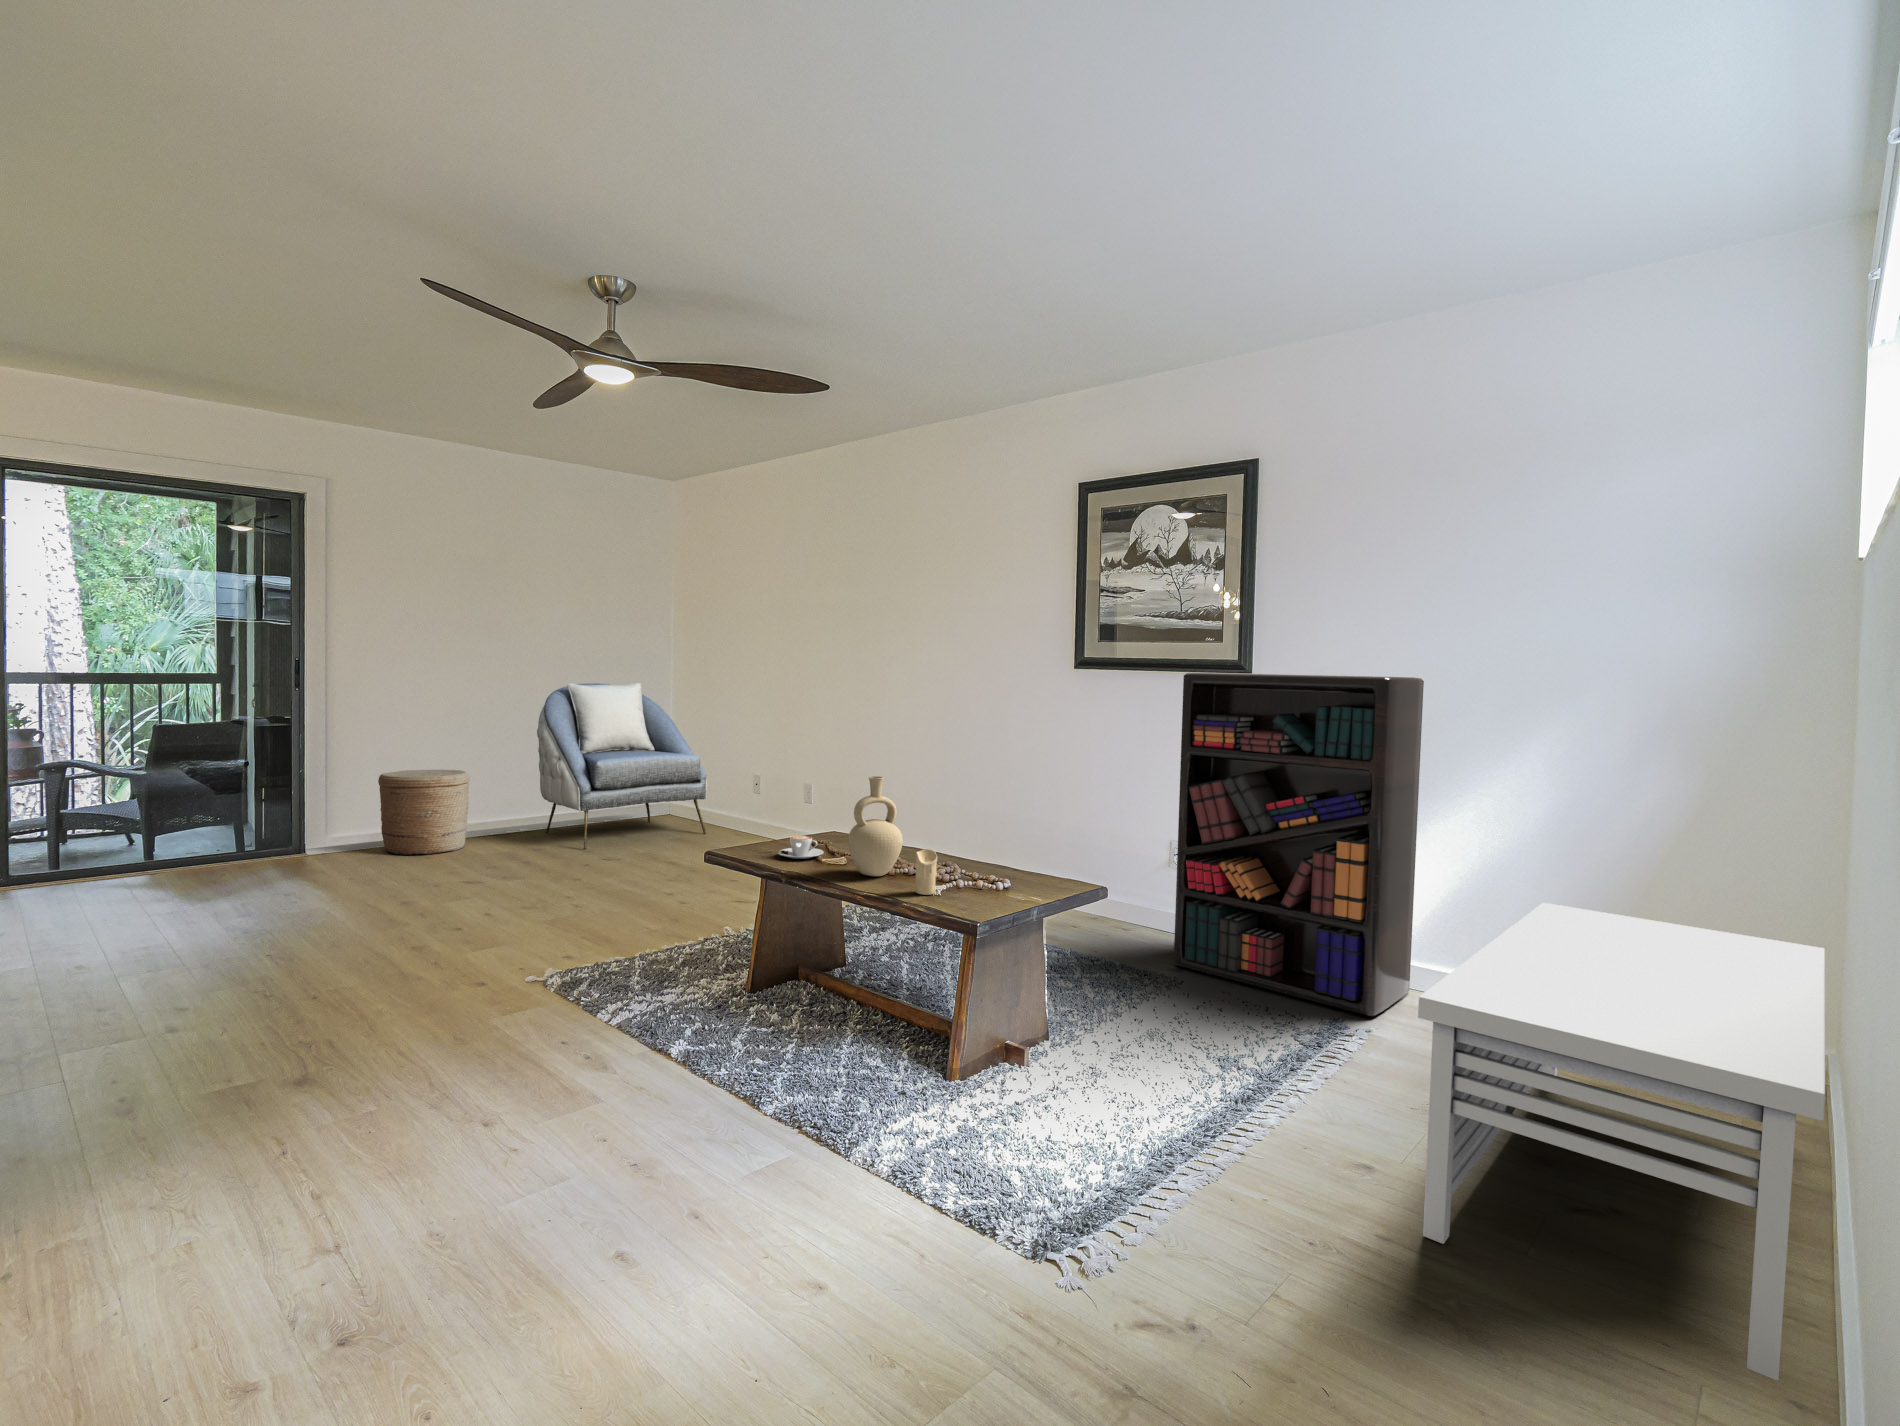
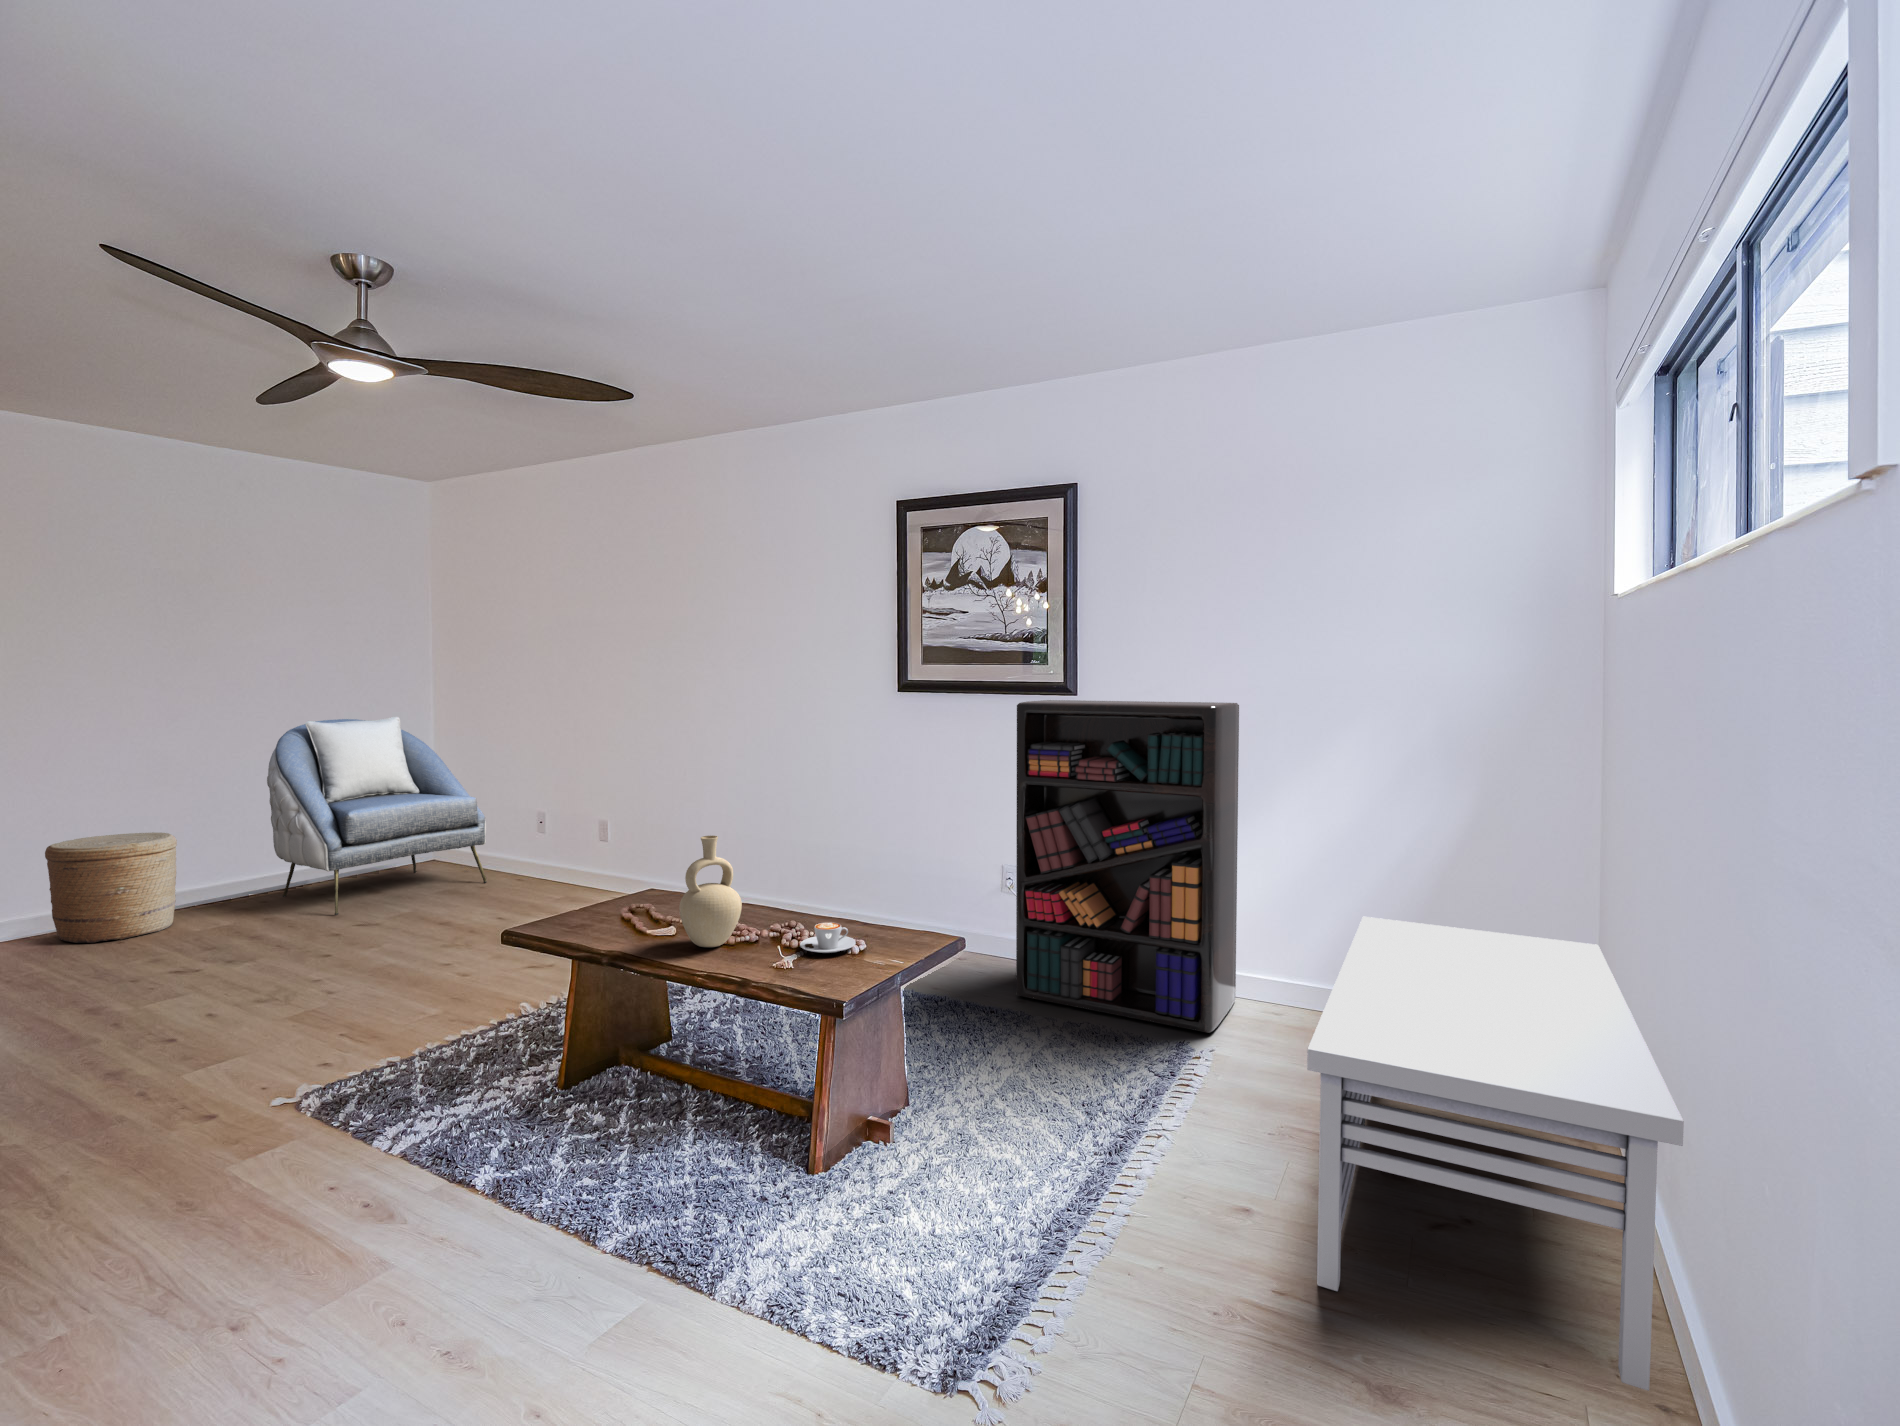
coffee cup: present [778,836,823,859] -> present [800,922,856,953]
candle: present [916,849,937,895] -> none [762,916,786,967]

